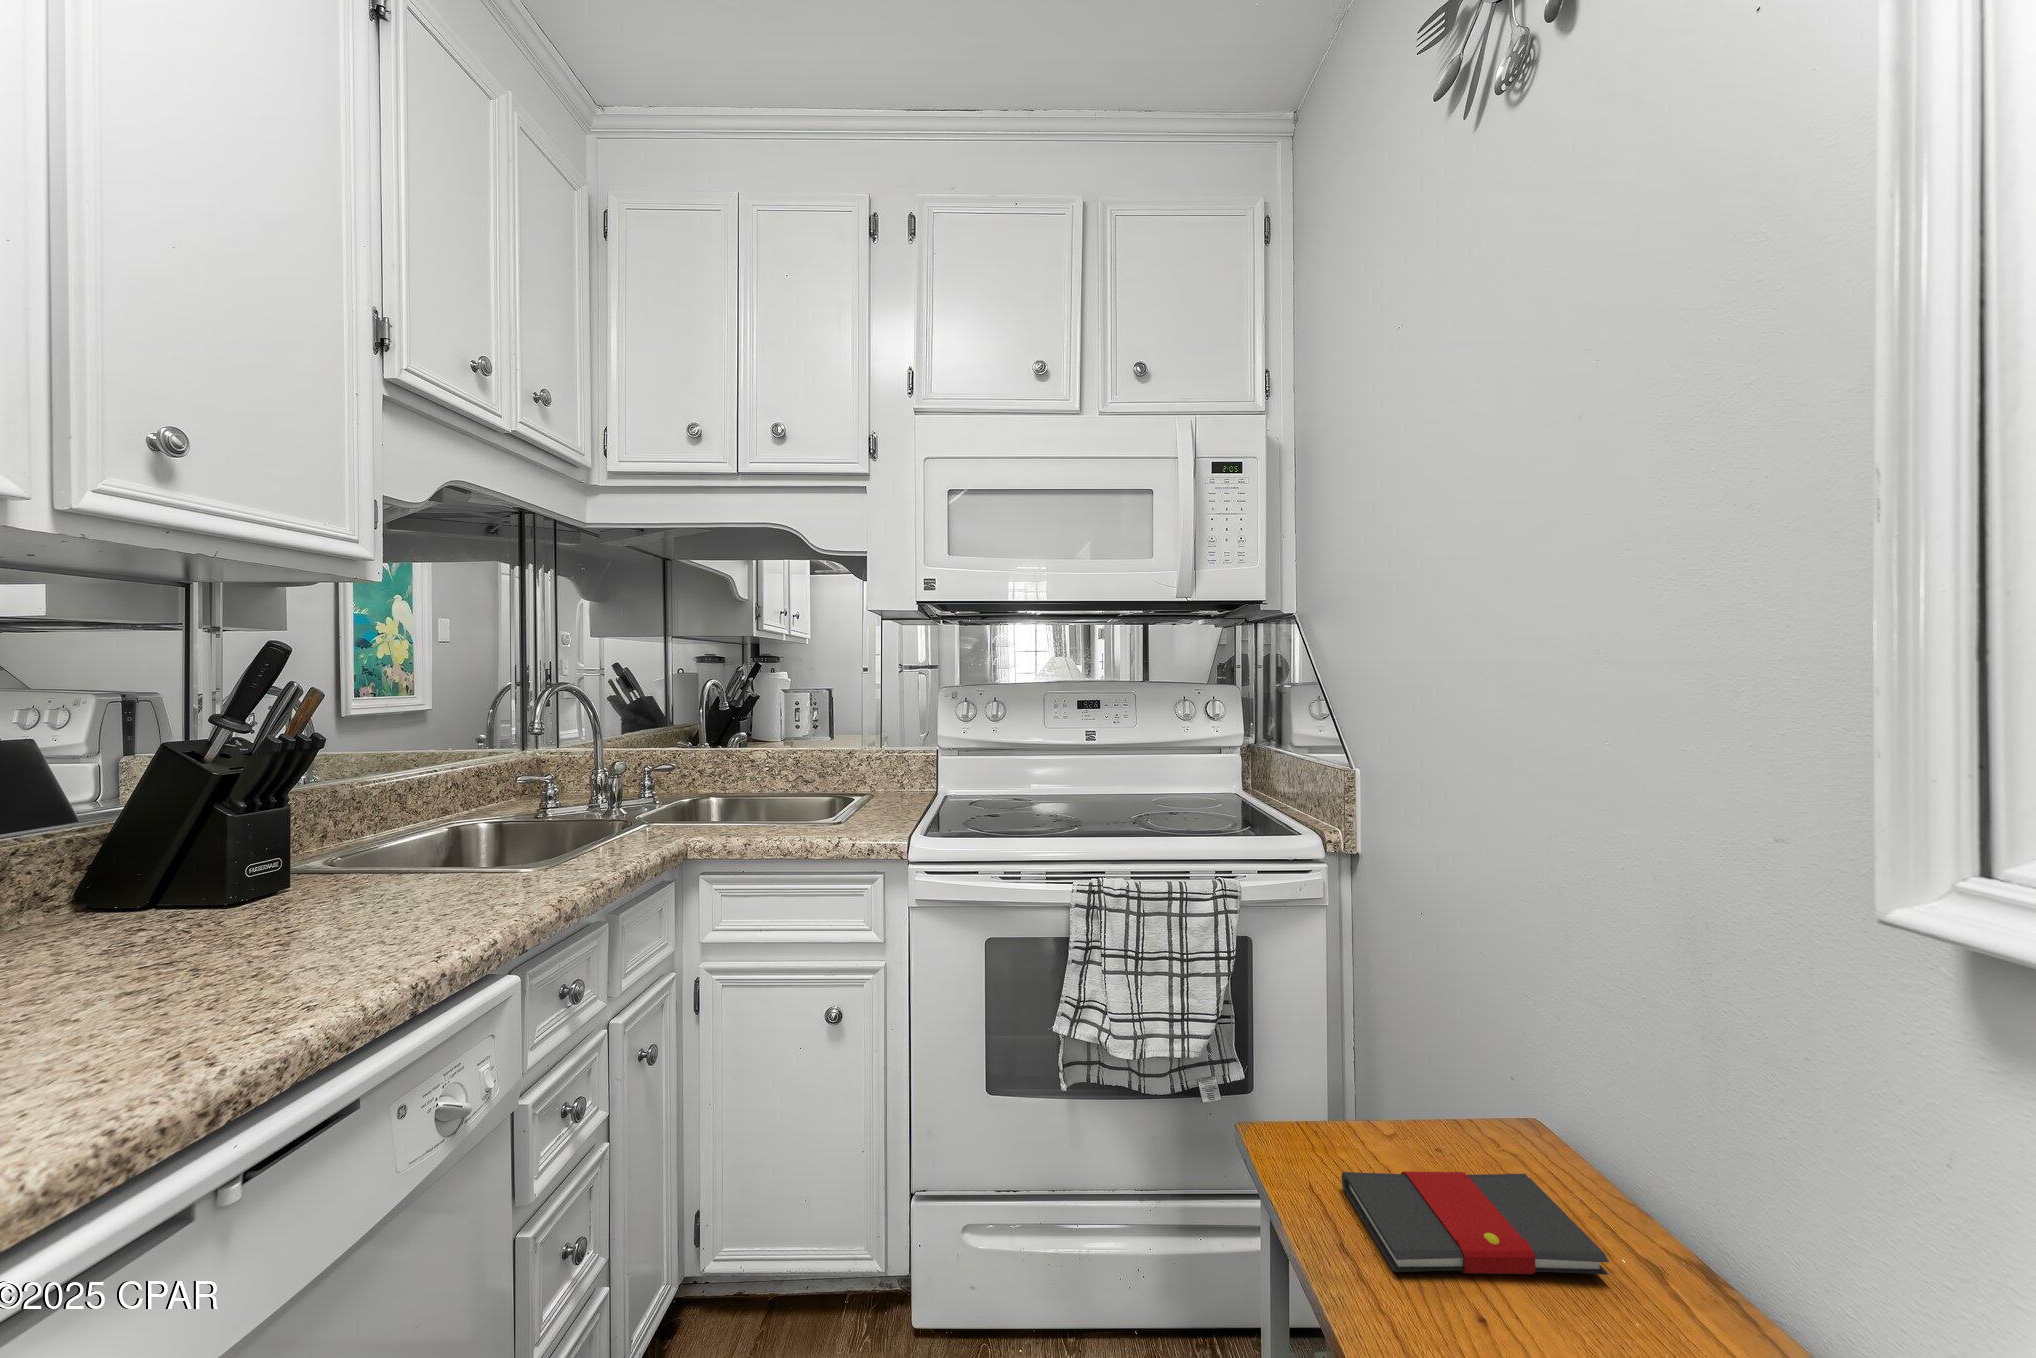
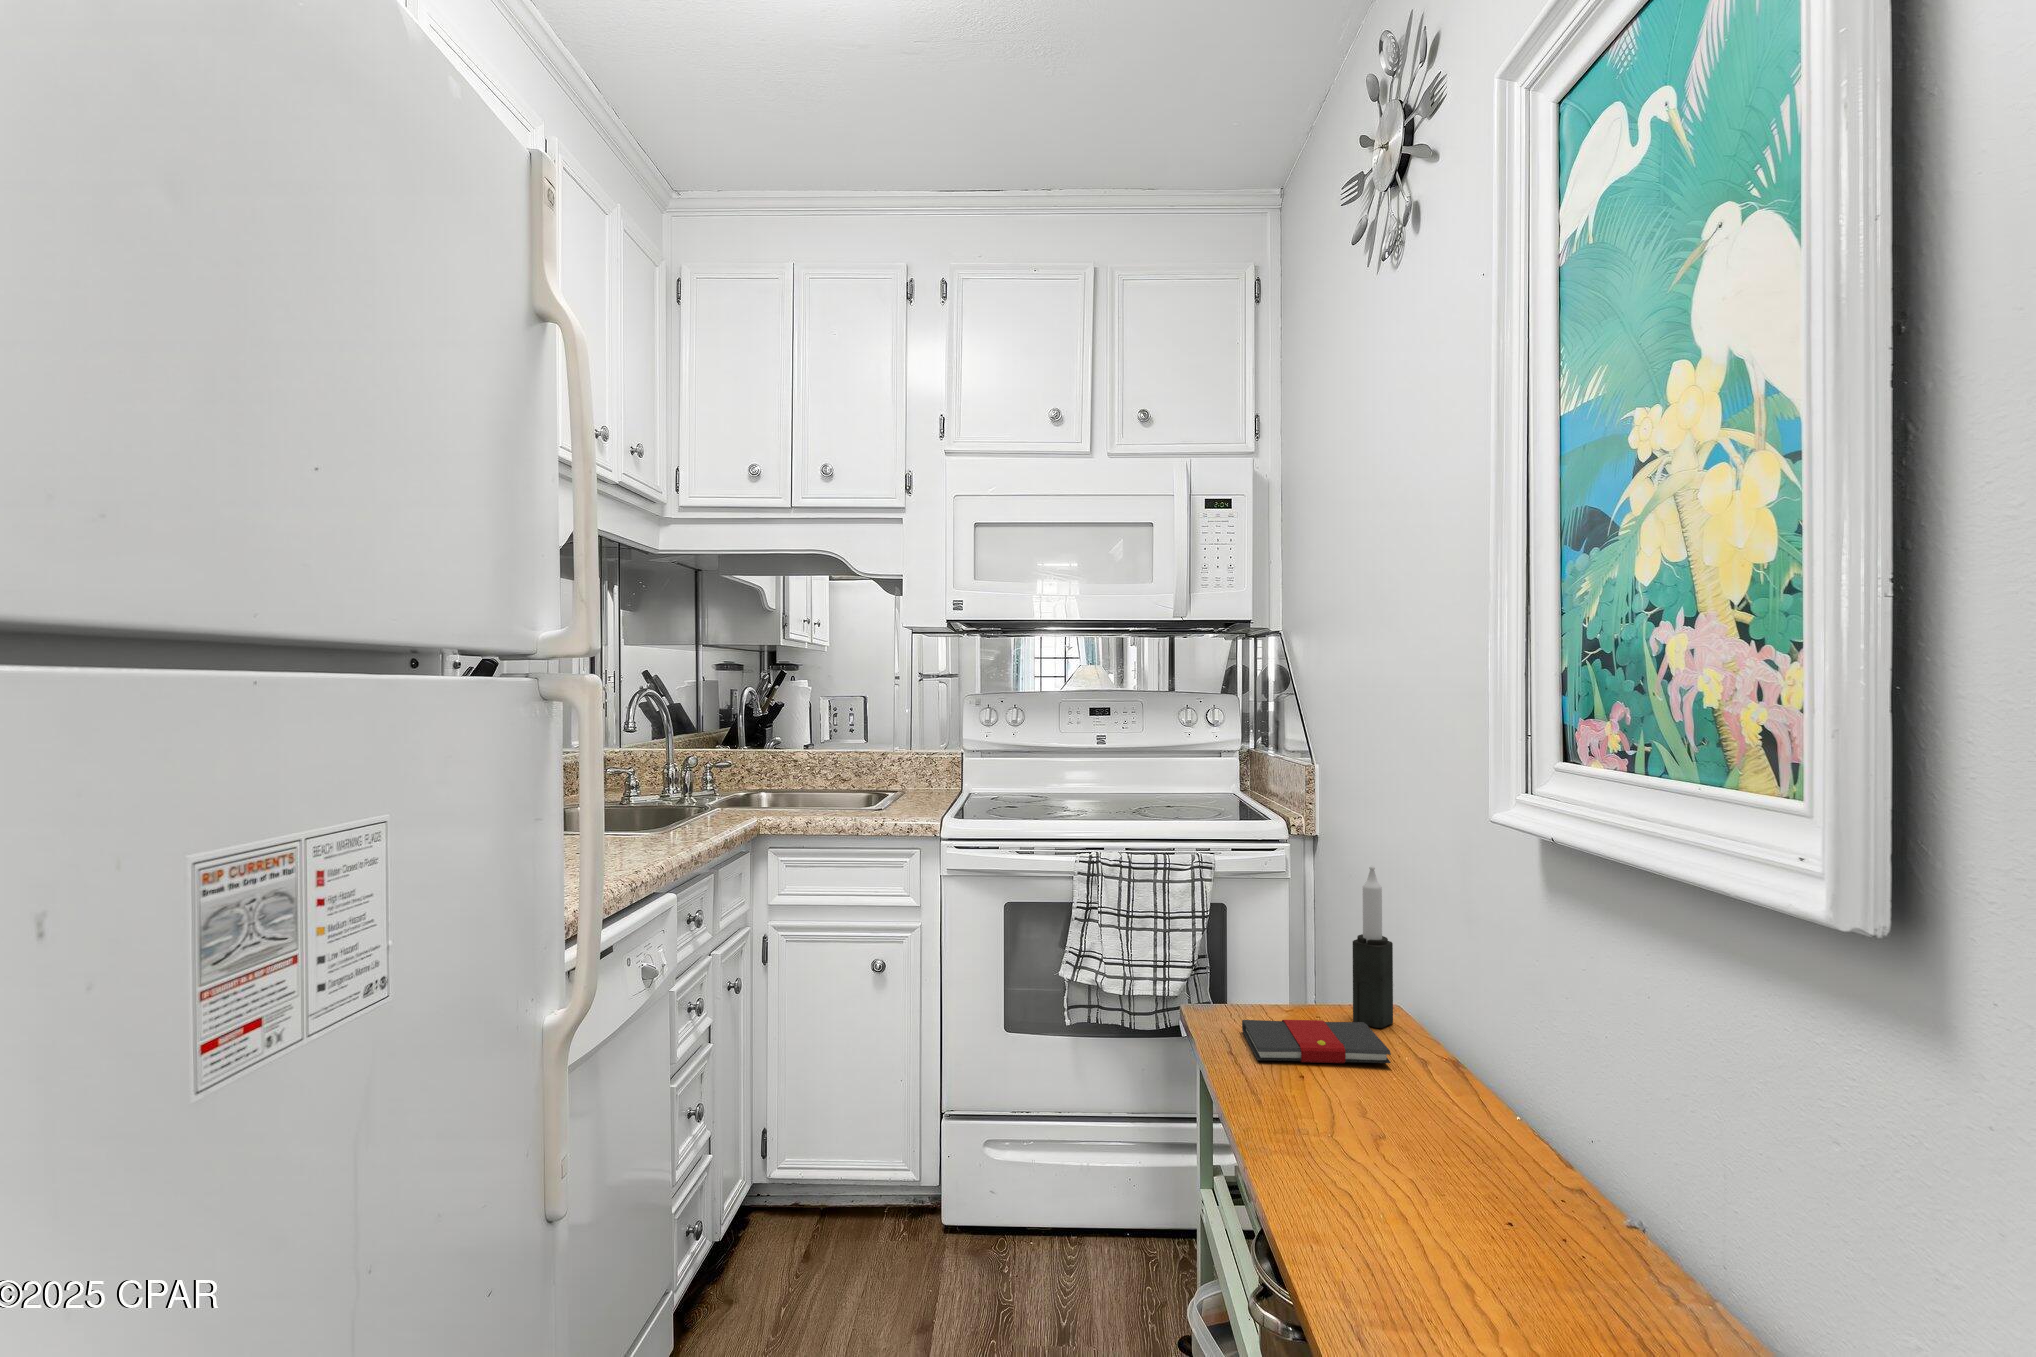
candle: none [1487,930,1548,1171] -> present [1353,866,1393,1028]

